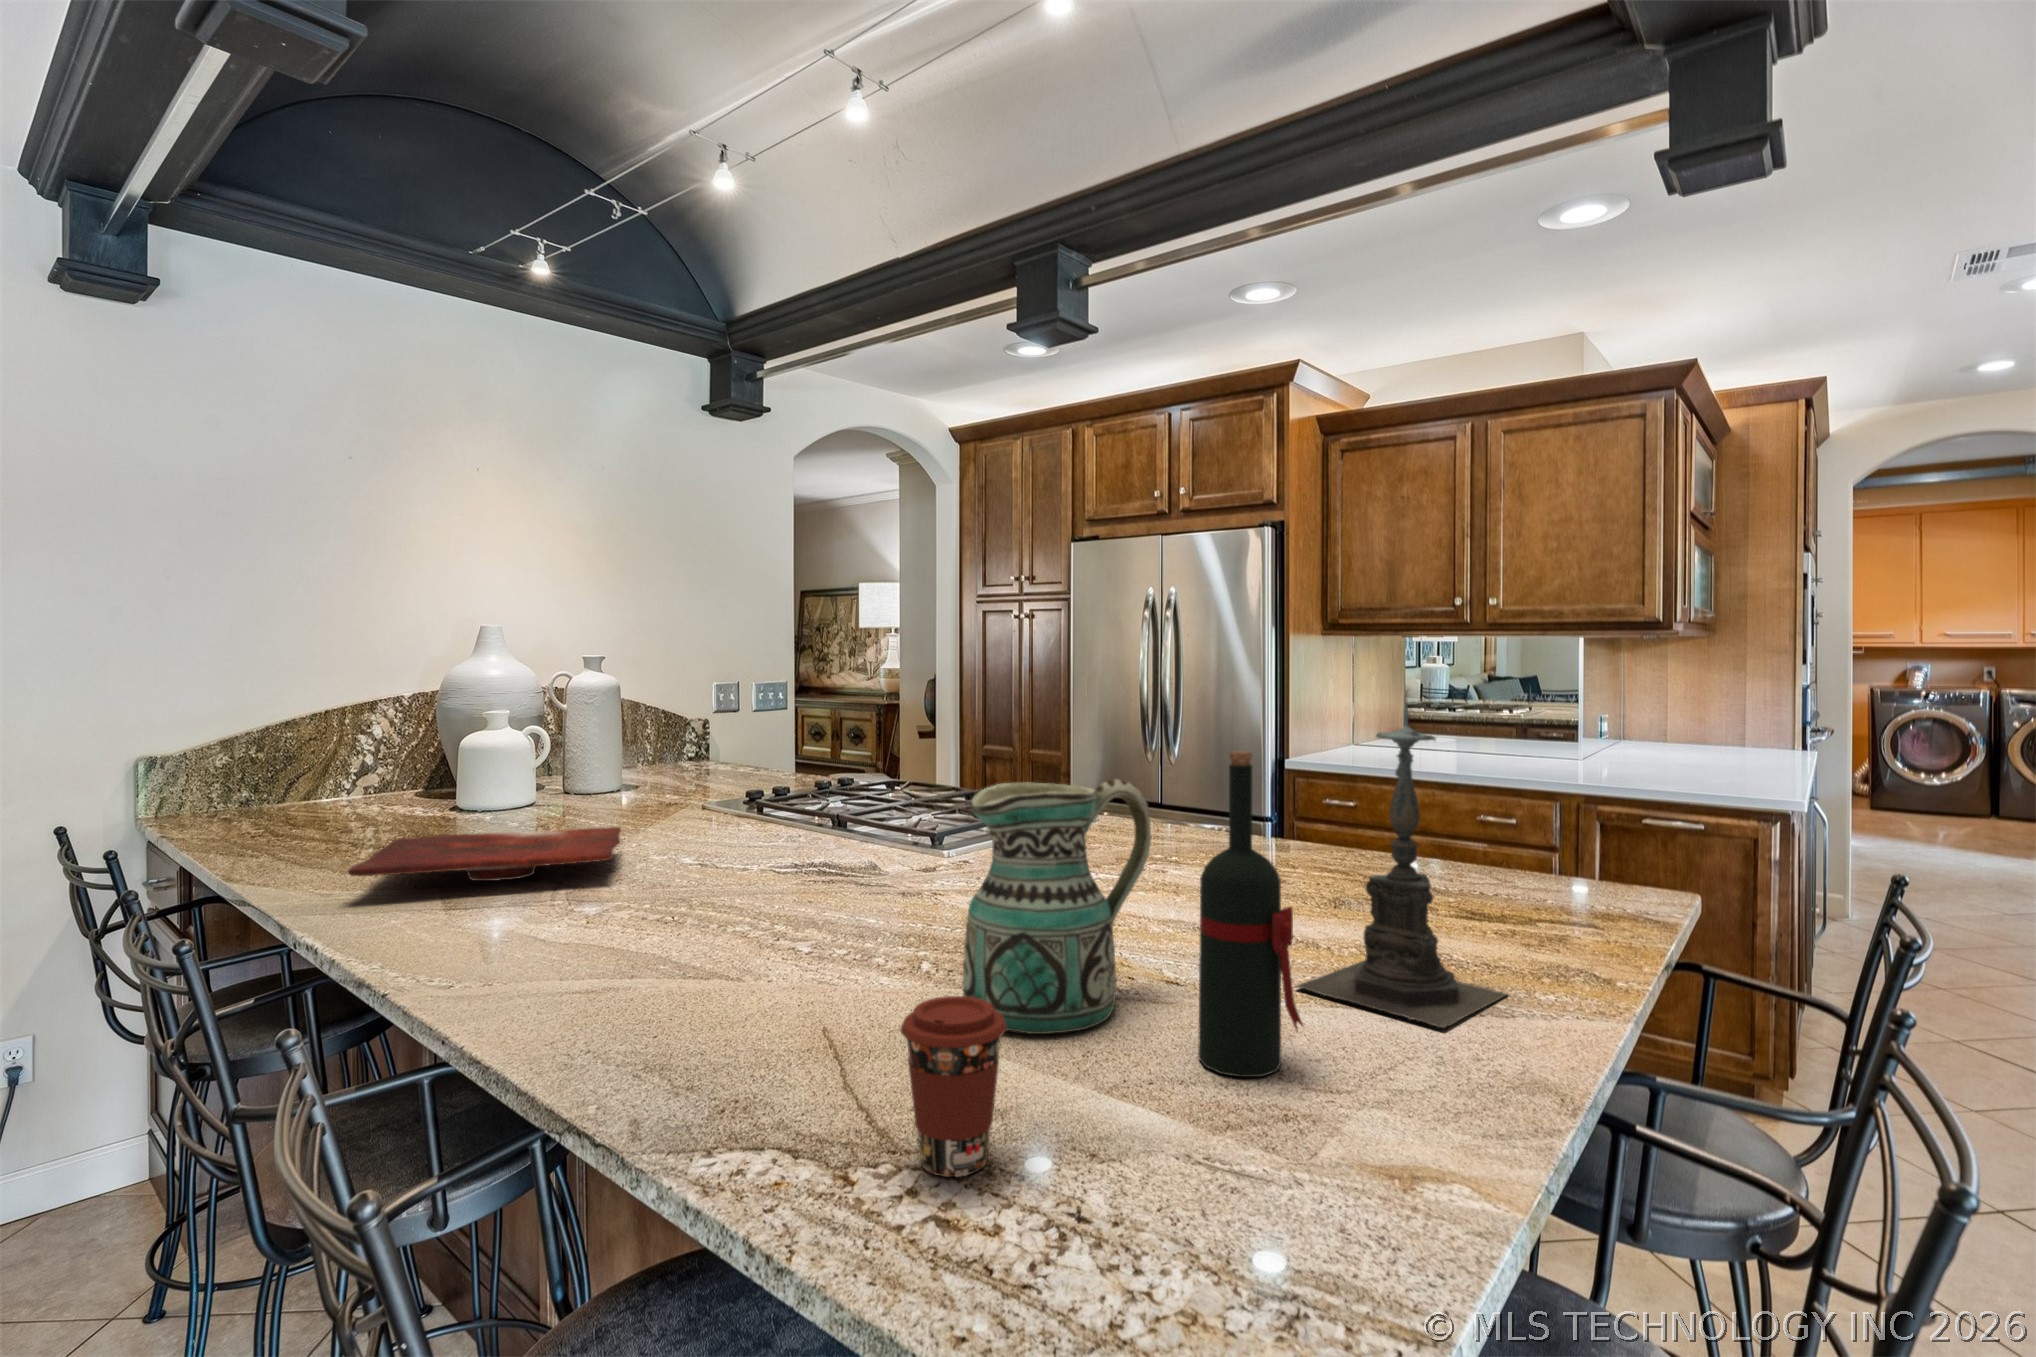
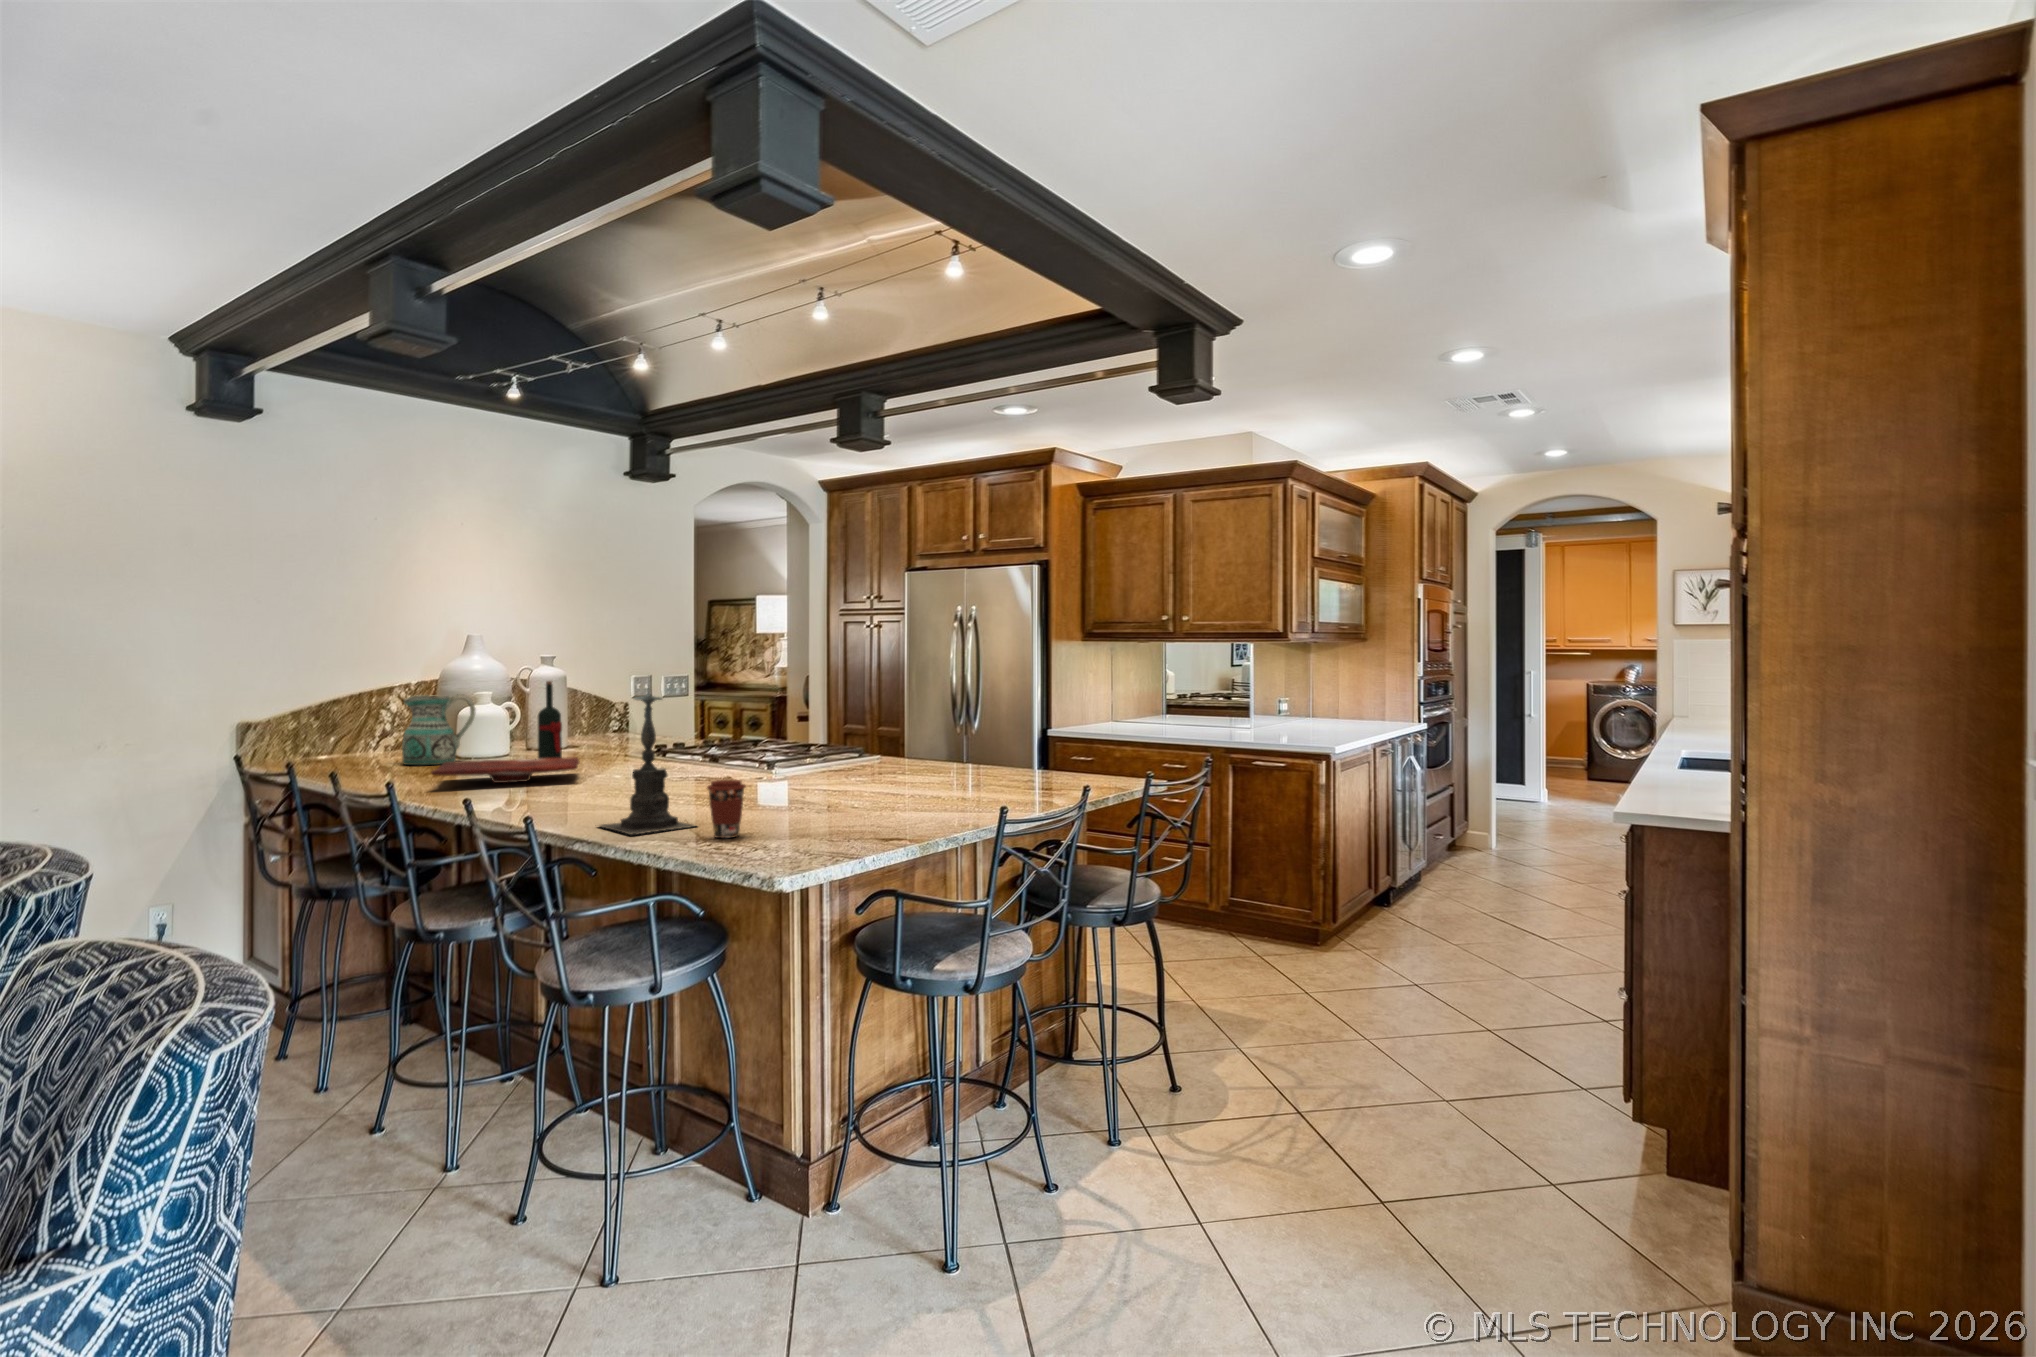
candle holder: present [1295,690,1507,1028] -> present [600,687,694,835]
wine bottle: present [1198,751,1303,1077] -> present [538,681,562,759]
ceramic pitcher: present [963,779,1151,1034] -> present [402,694,475,765]

